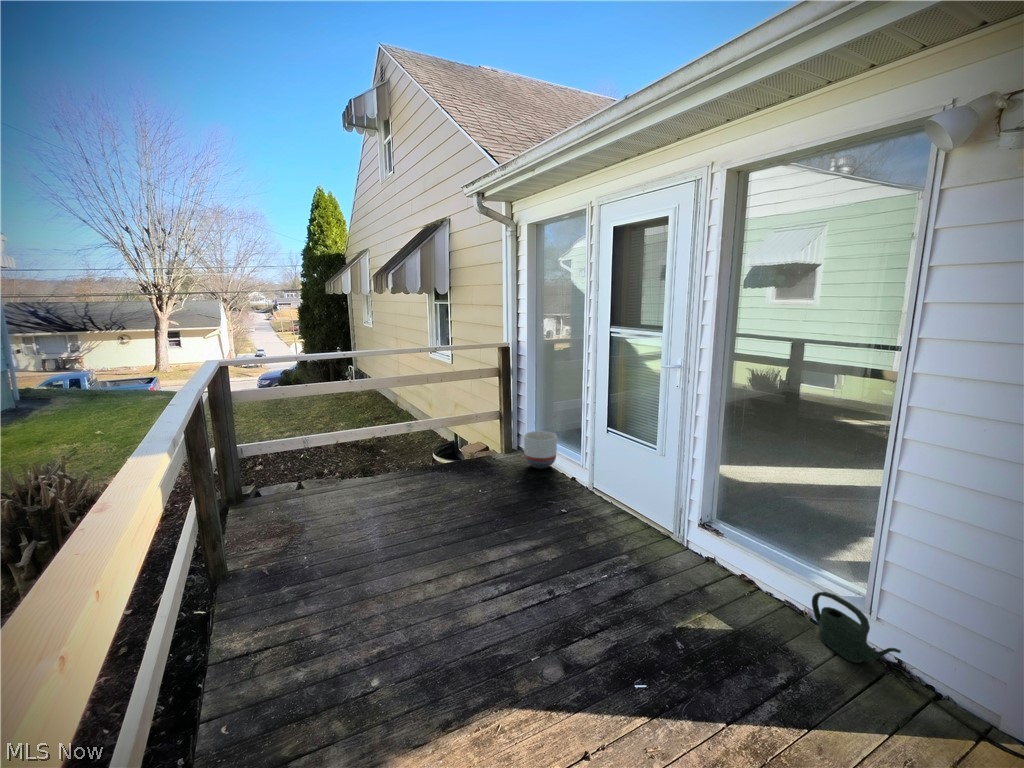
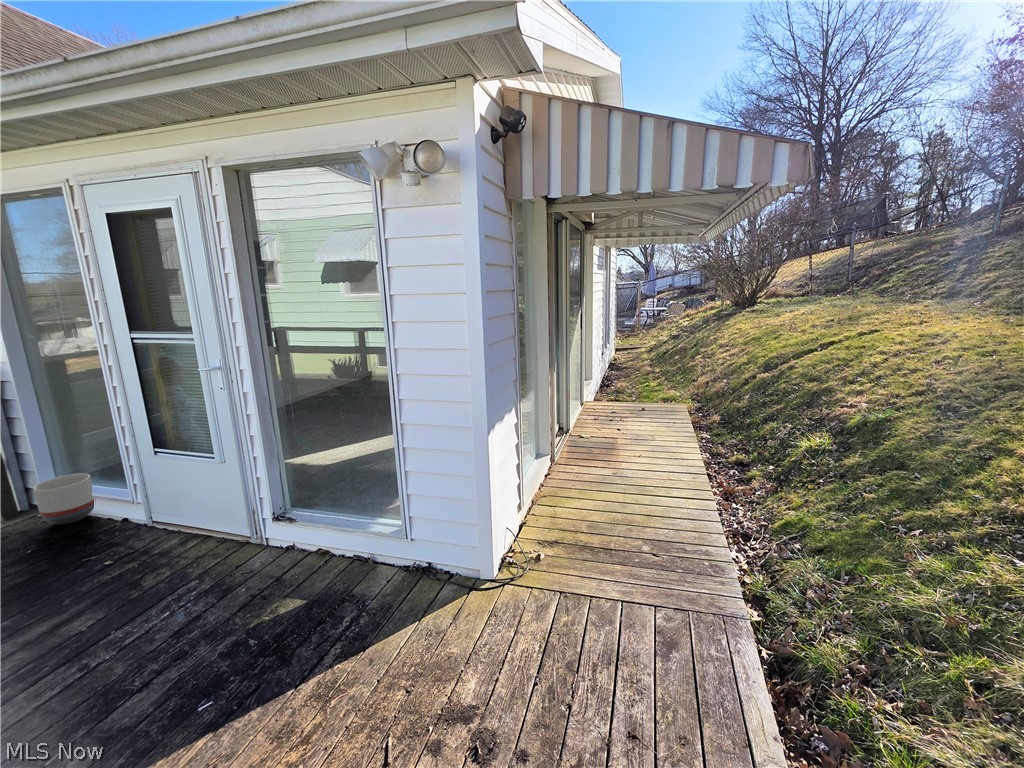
watering can: present [812,592,901,663] -> none [369,535,426,582]

